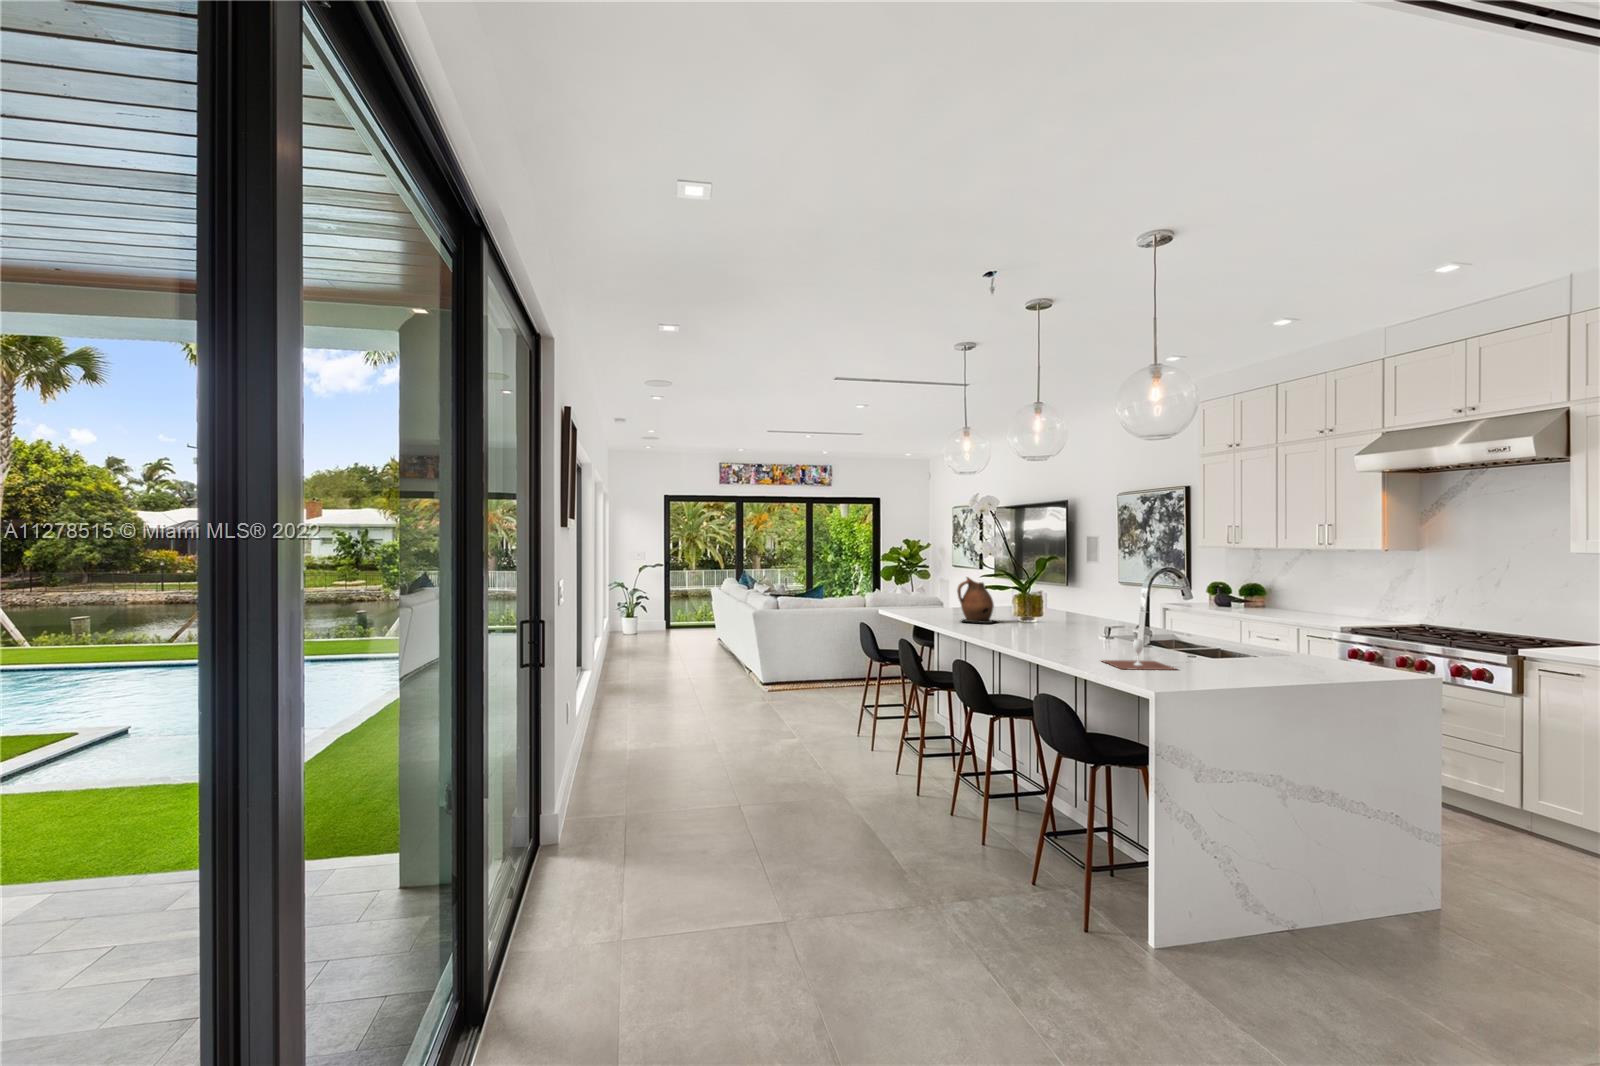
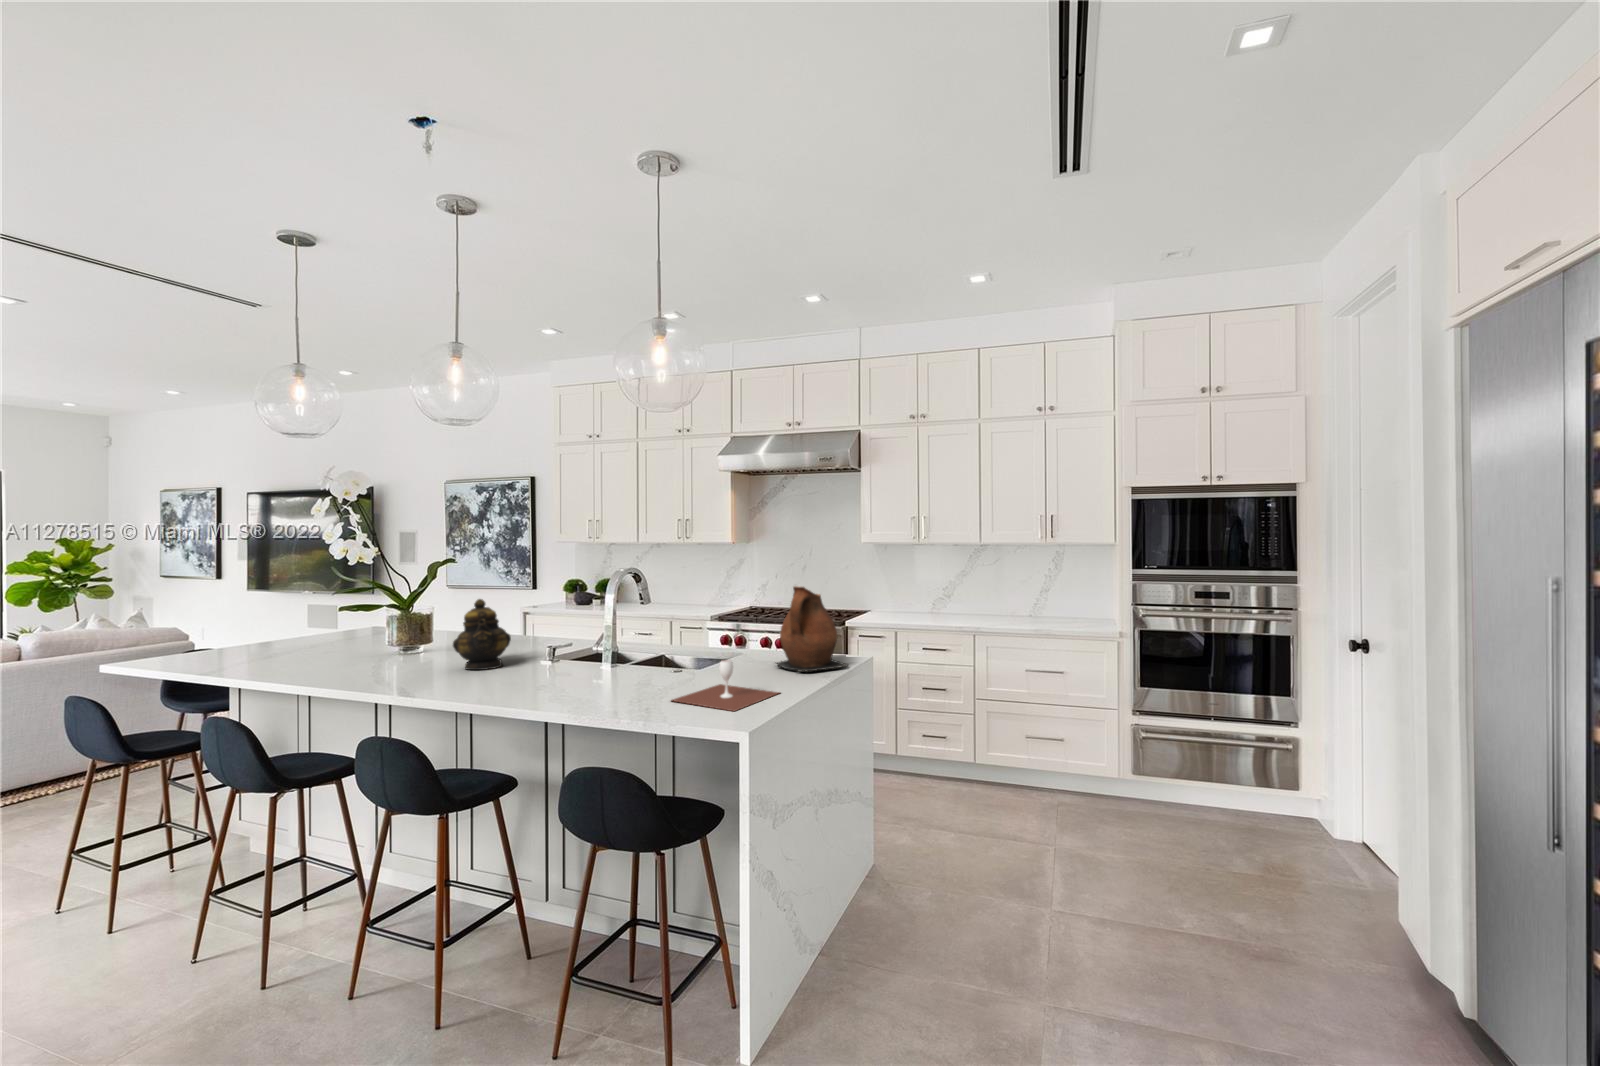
ceramic pitcher: present [957,577,996,623] -> present [775,586,848,672]
teapot: none [1027,589,1063,636] -> present [453,599,511,670]

